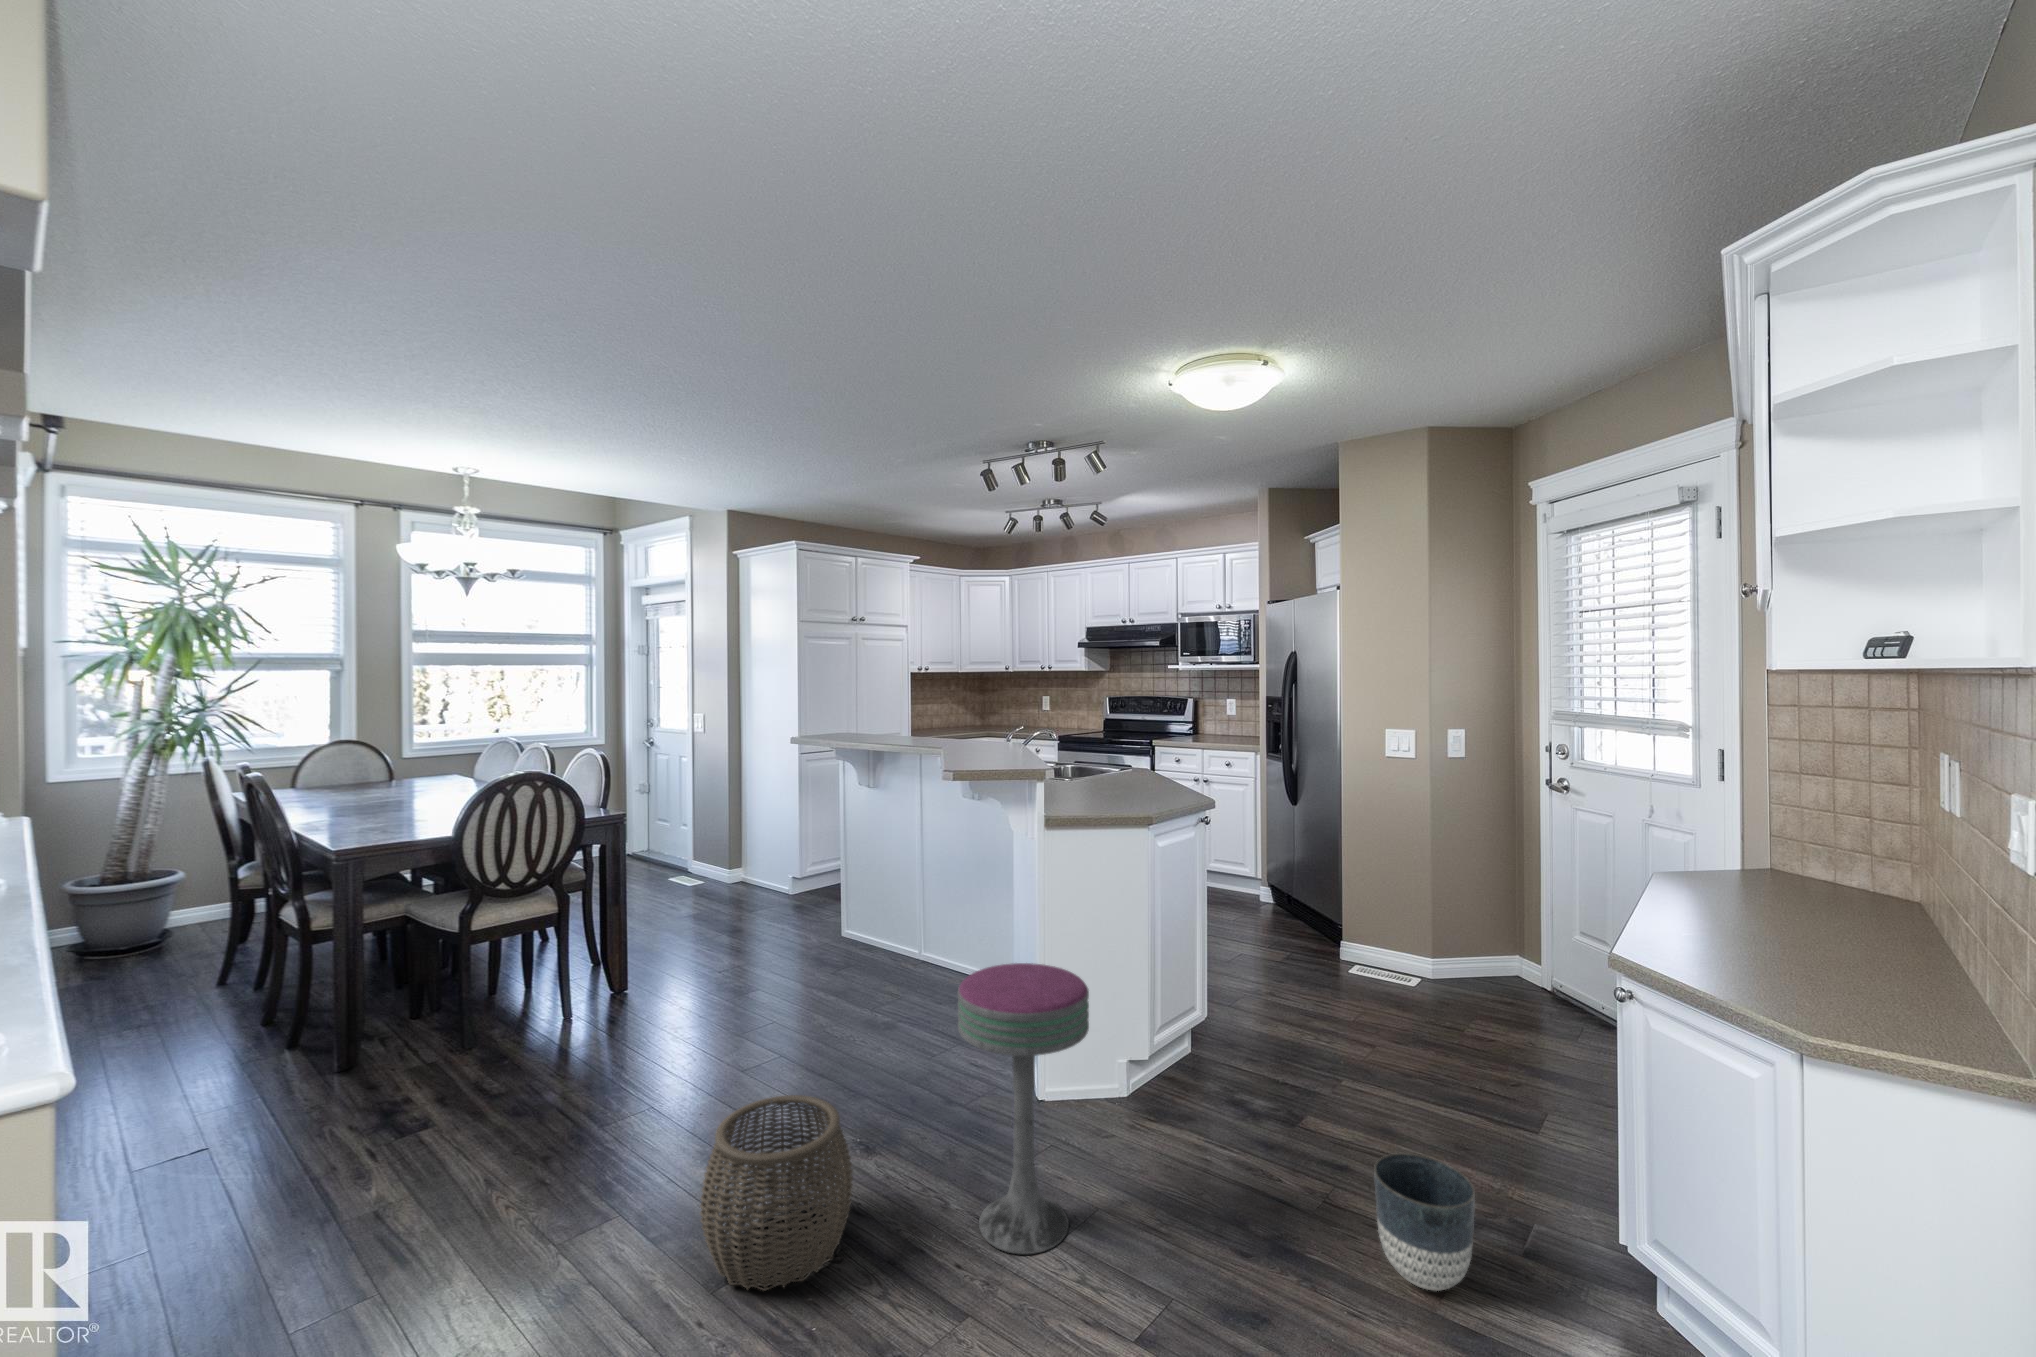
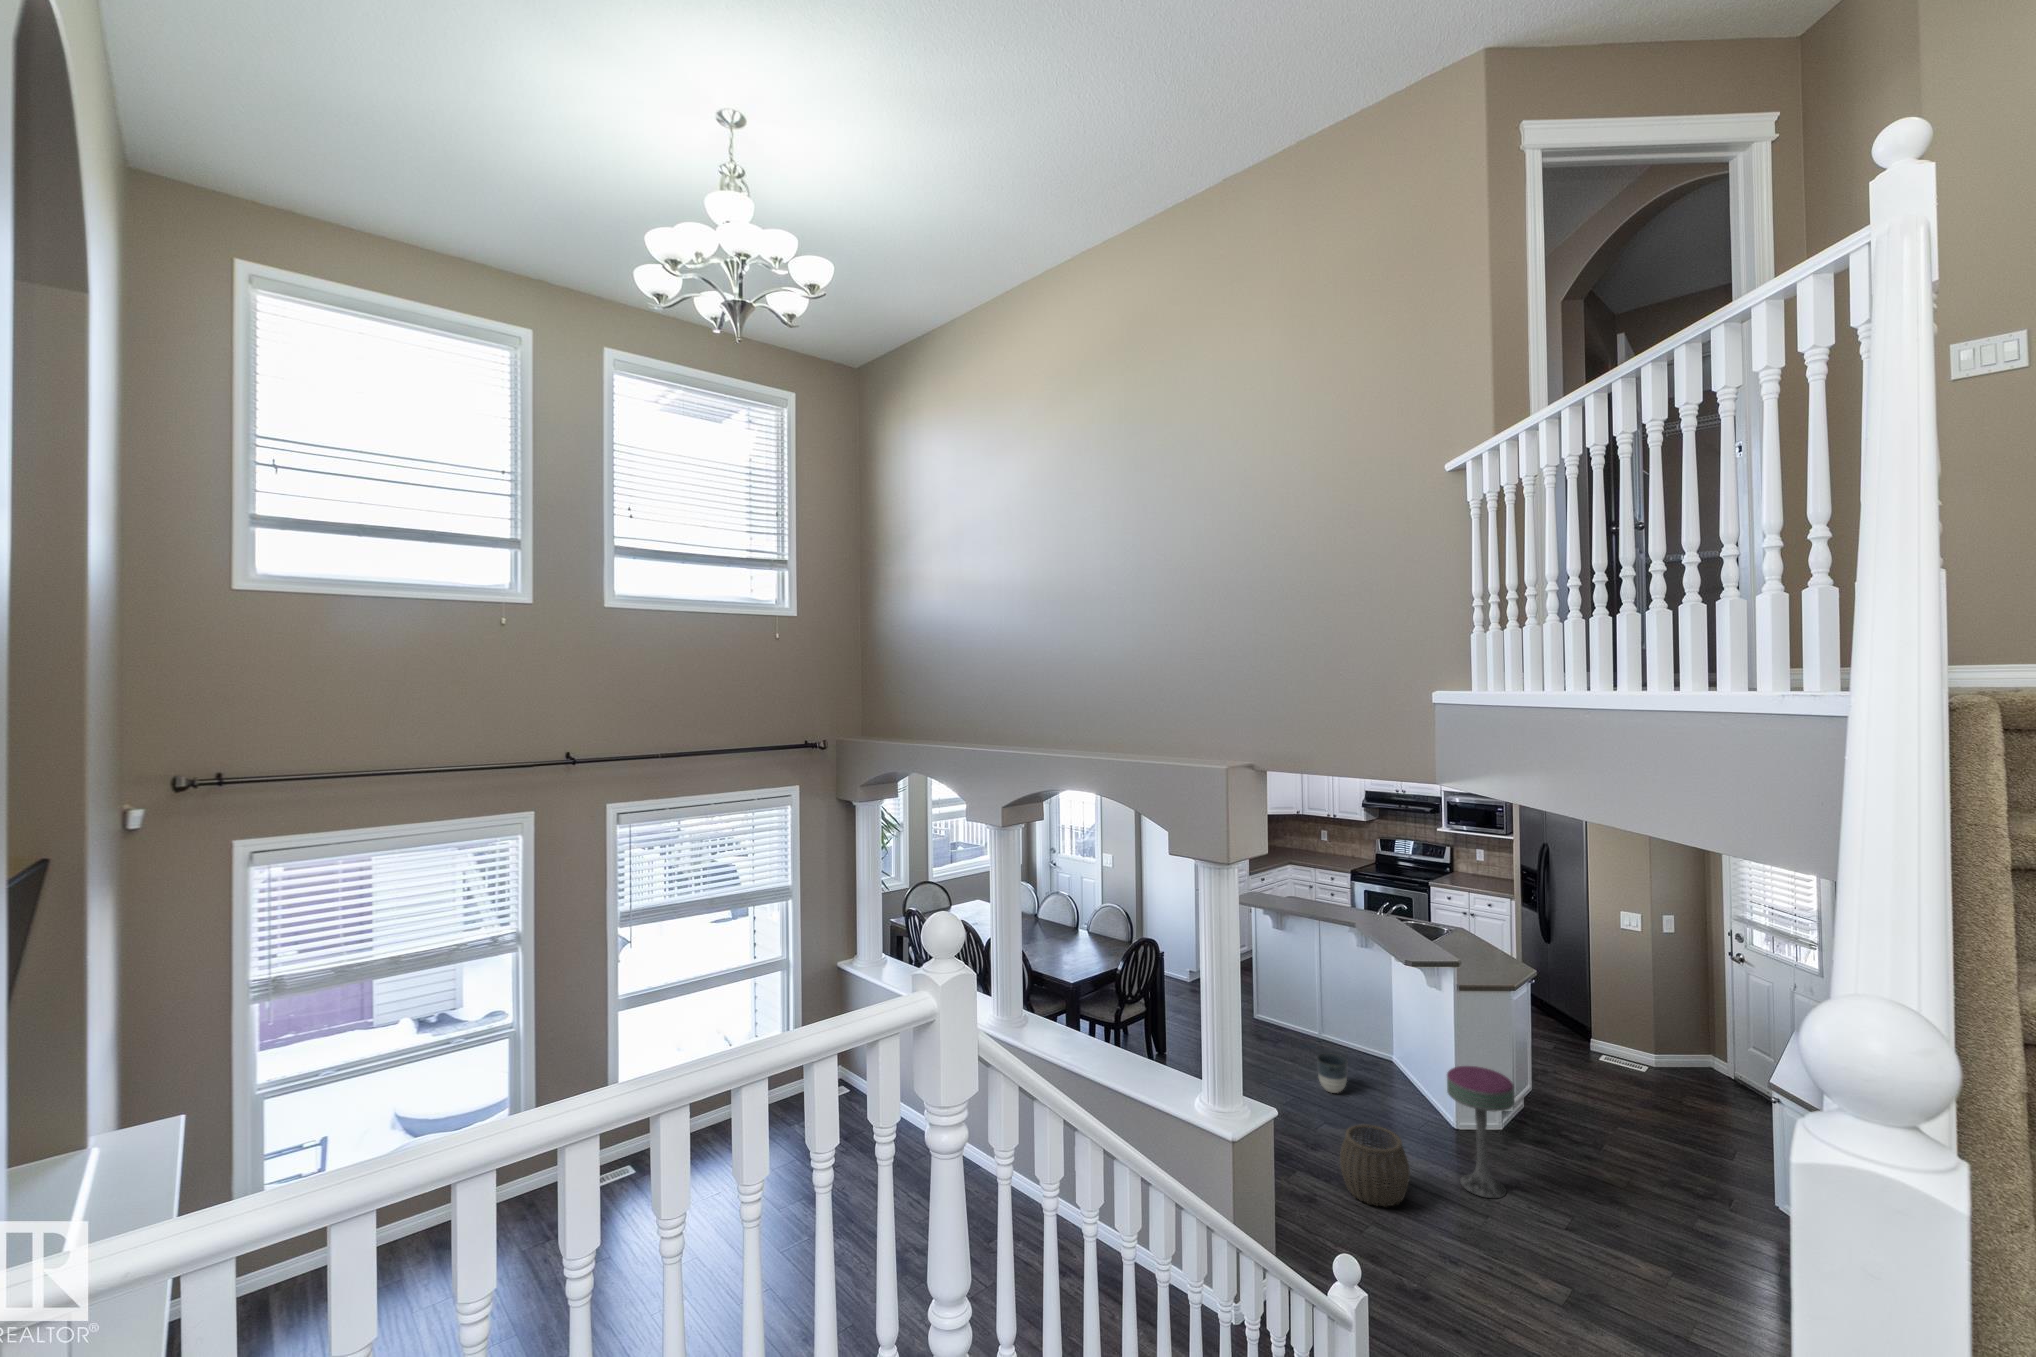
planter: present [1374,1153,1475,1291] -> present [1317,1053,1347,1093]

